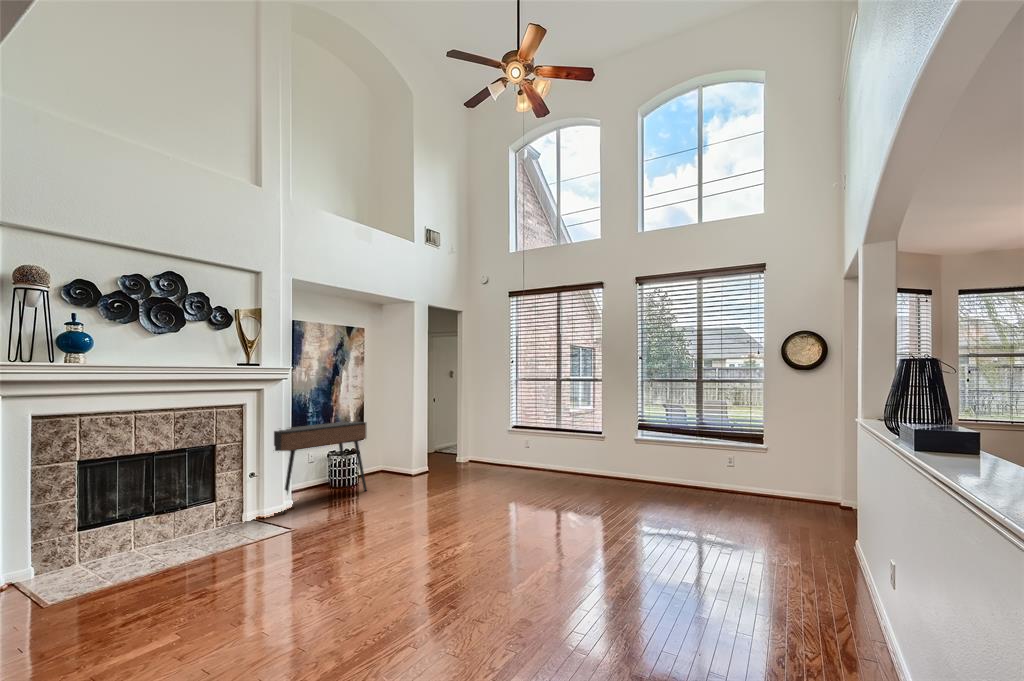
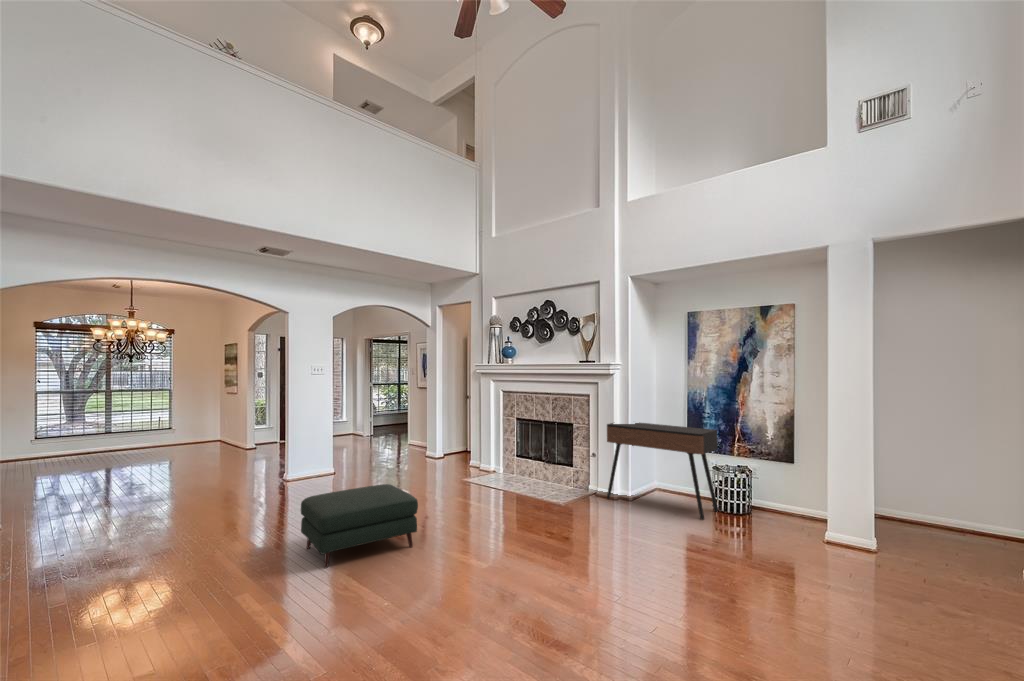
ottoman: none [365,507,523,636] -> present [301,484,418,568]

